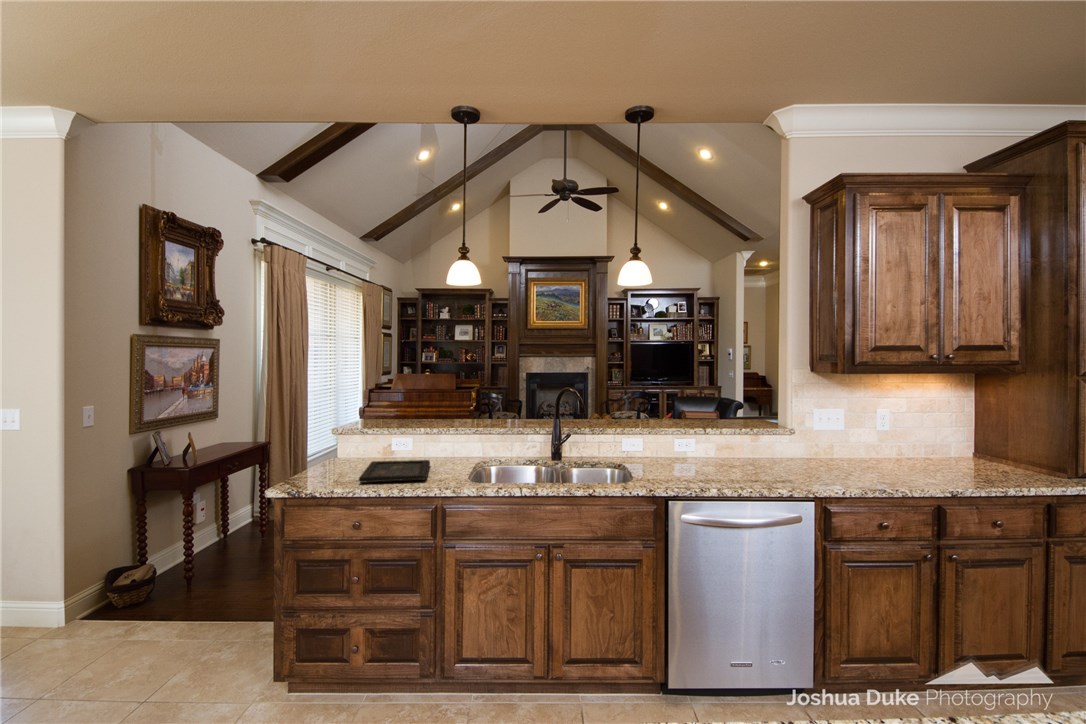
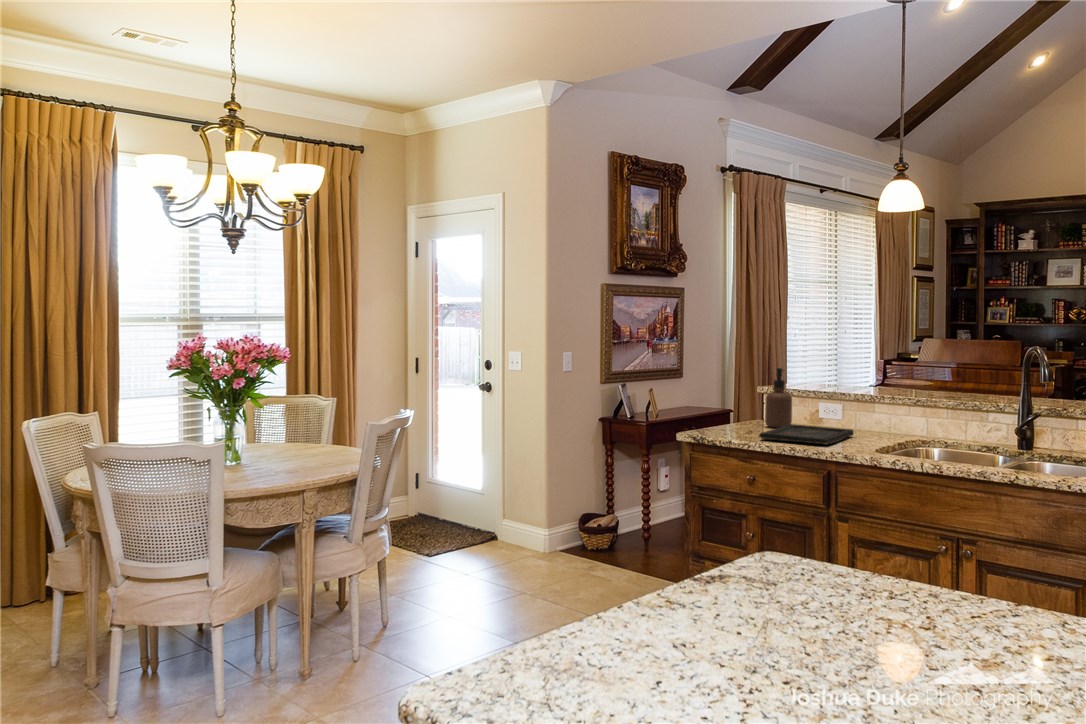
soap dispenser: none [345,411,369,466] -> present [765,368,792,428]

